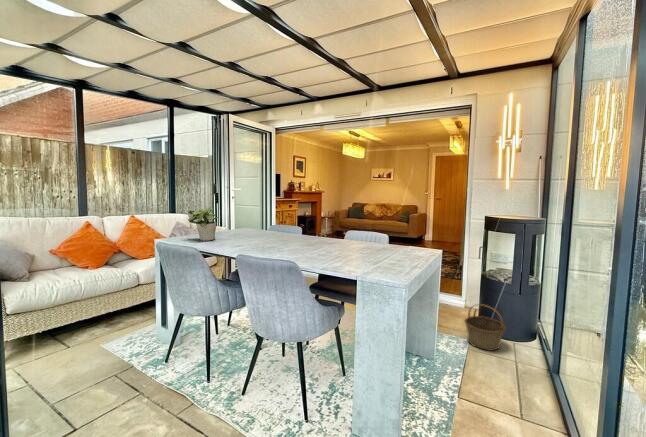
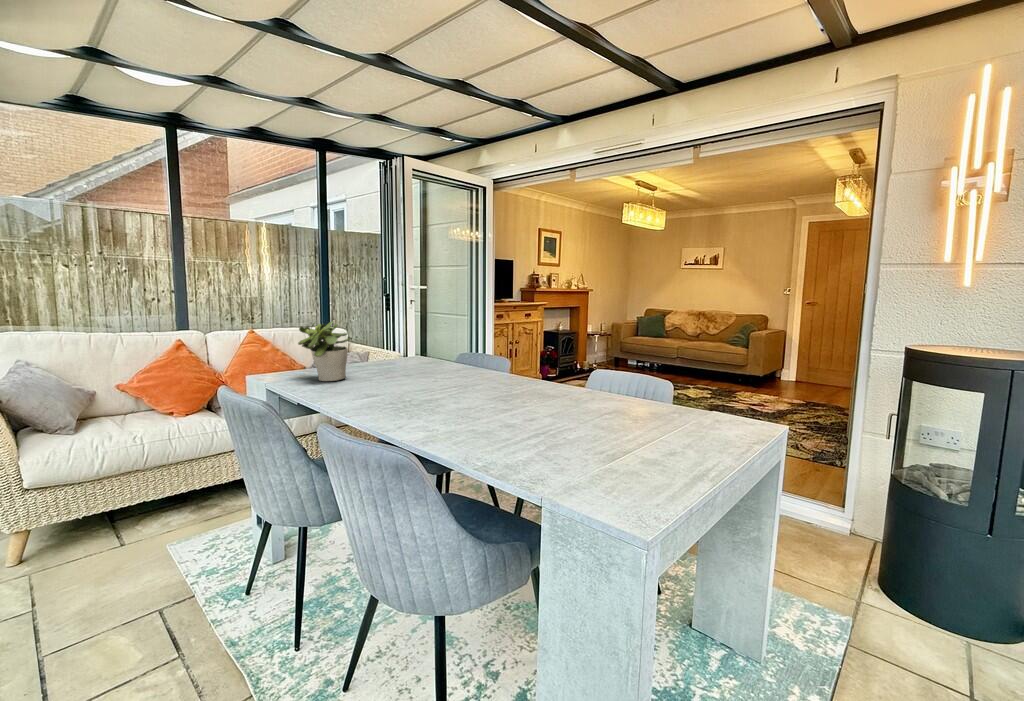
basket: present [465,304,506,351] -> none [842,542,946,653]

